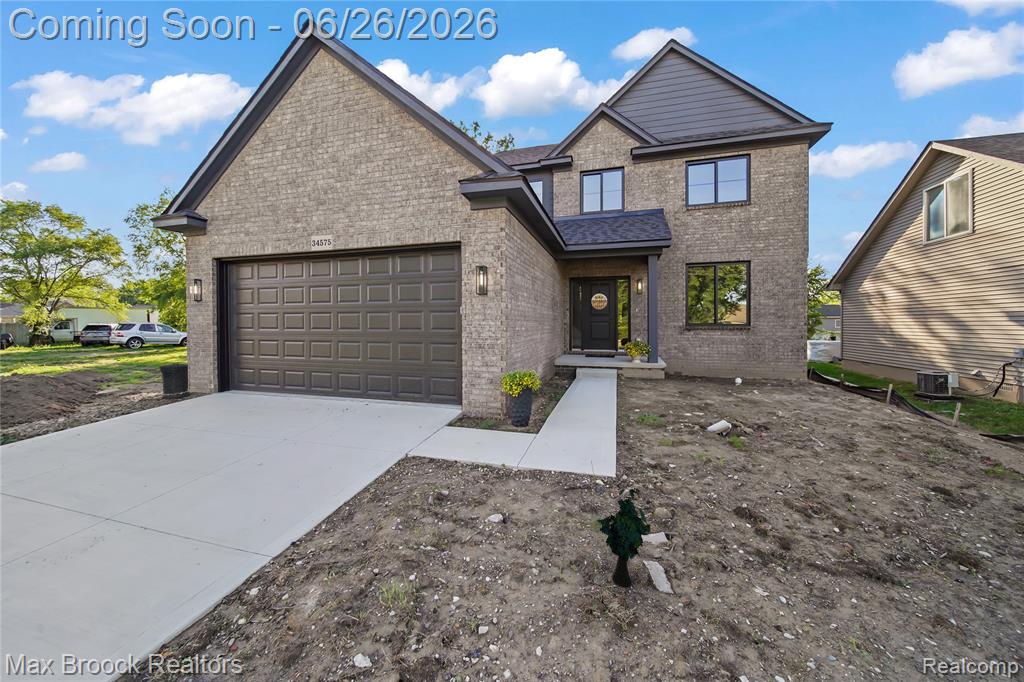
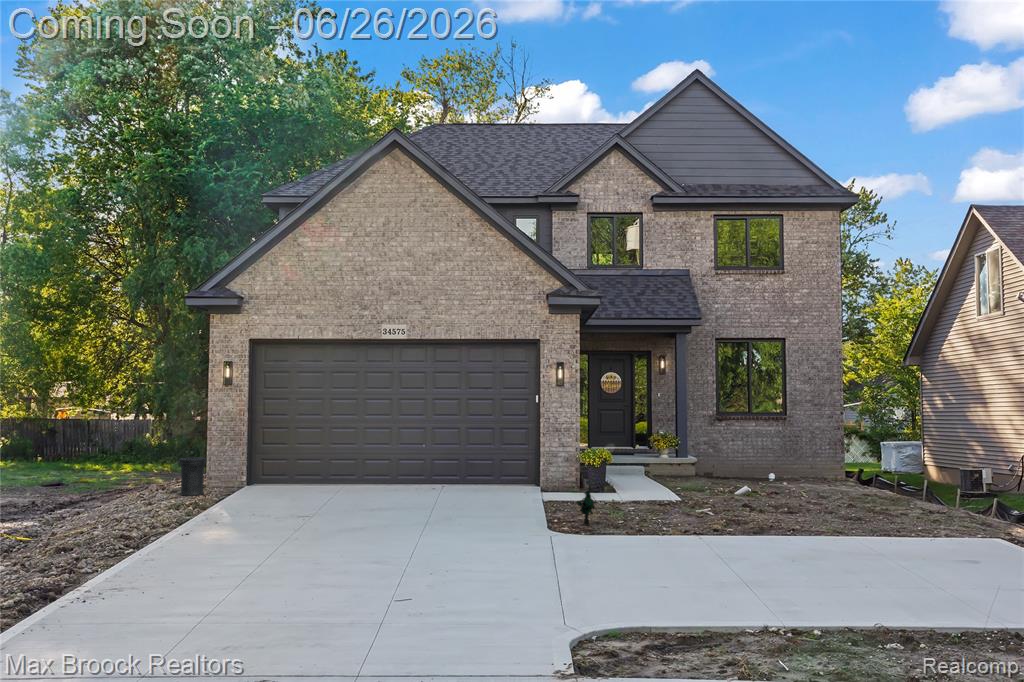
decorative plant: present [597,489,651,587] -> present [577,488,596,526]

